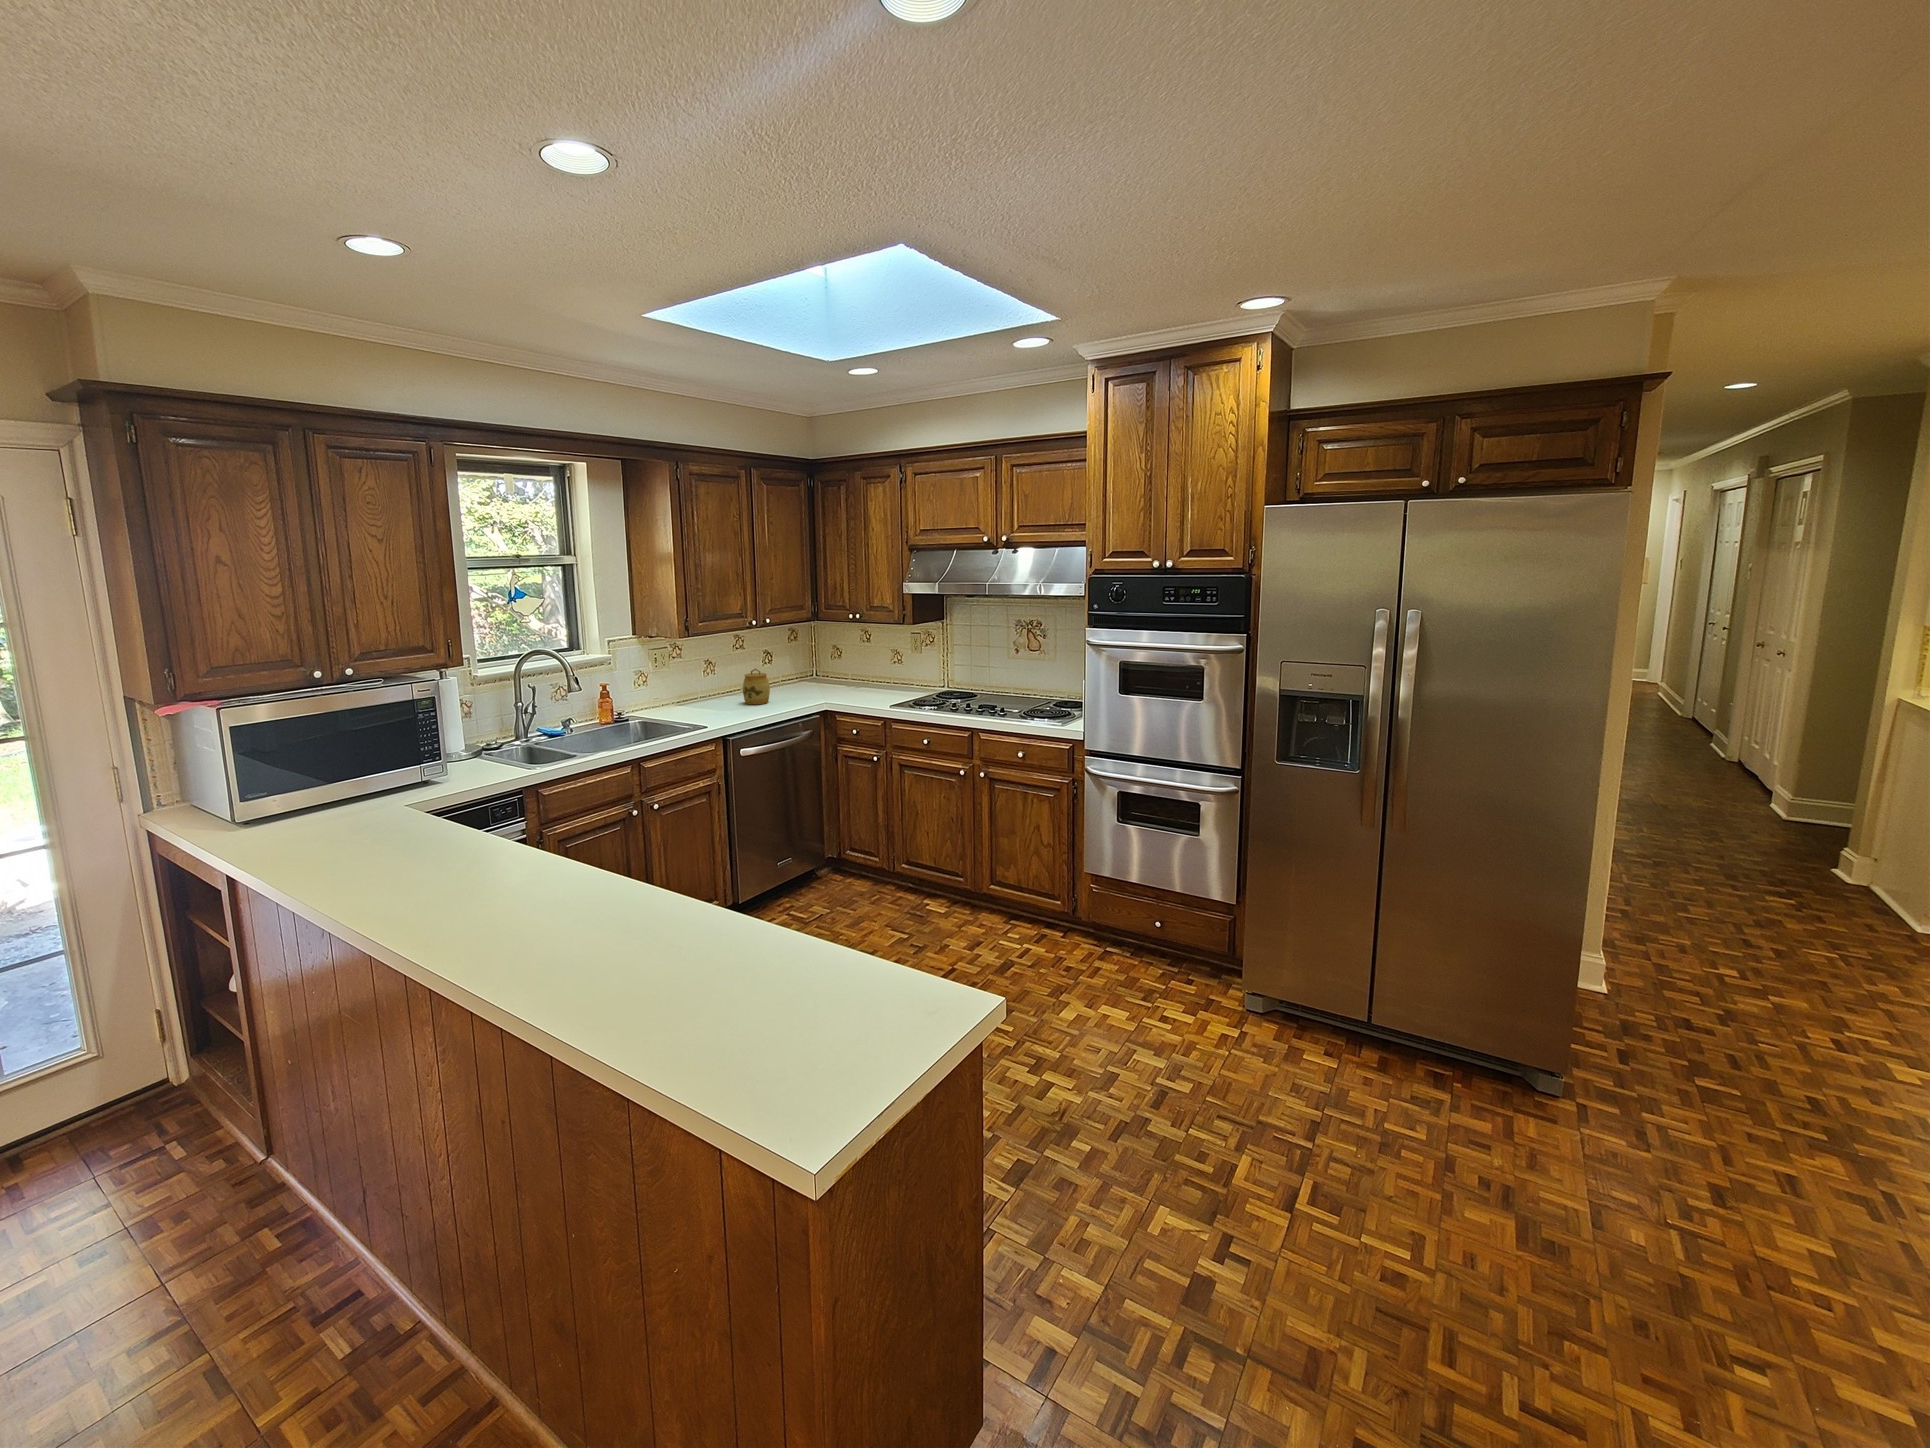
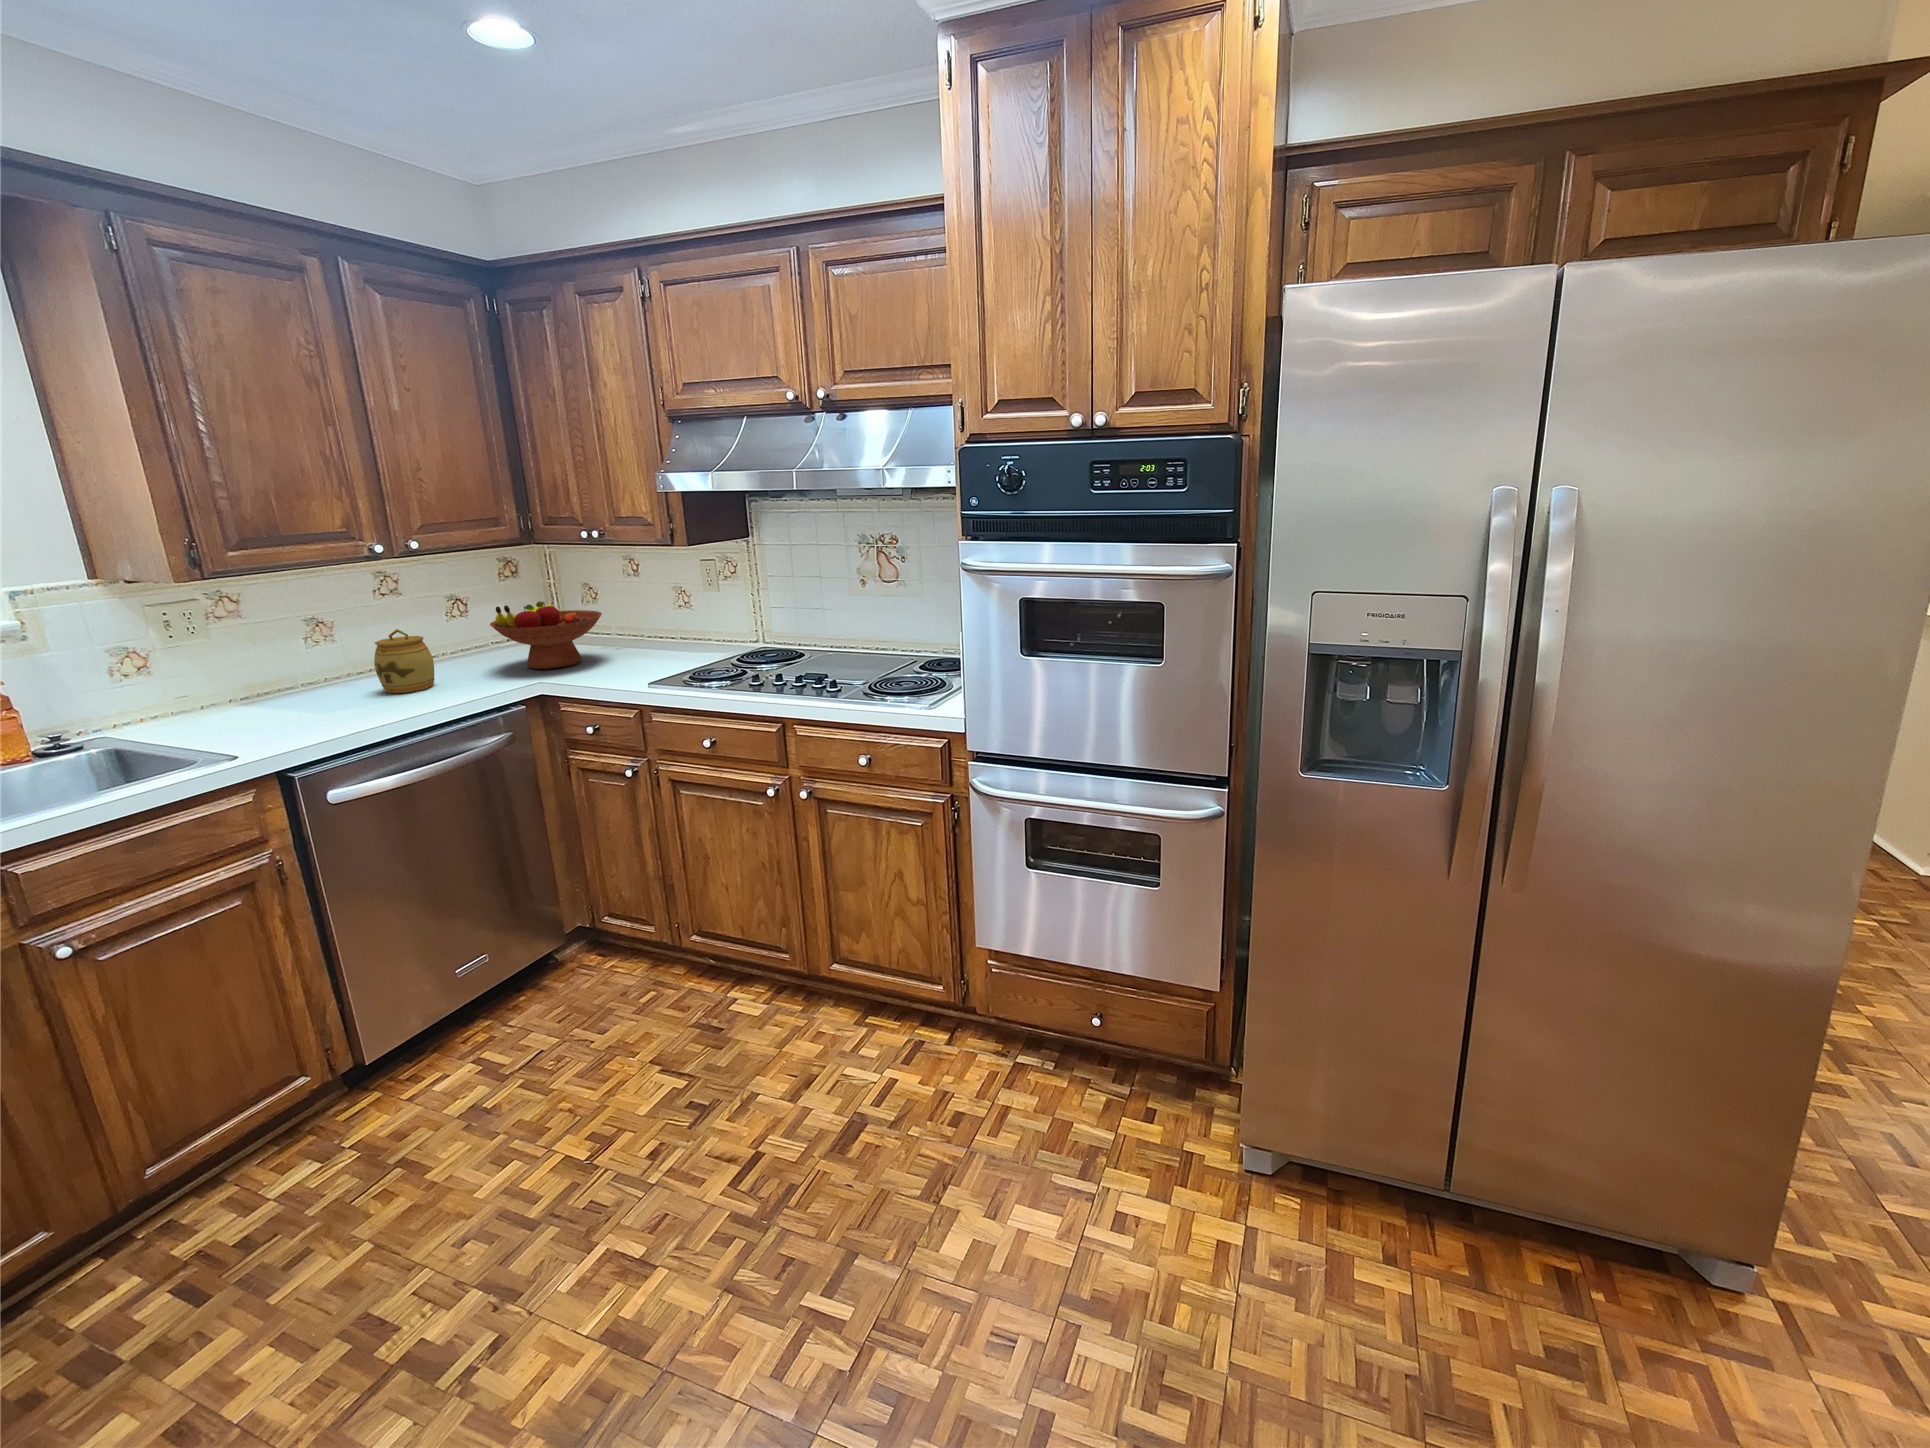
fruit bowl: none [796,656,856,697] -> present [490,601,602,669]

